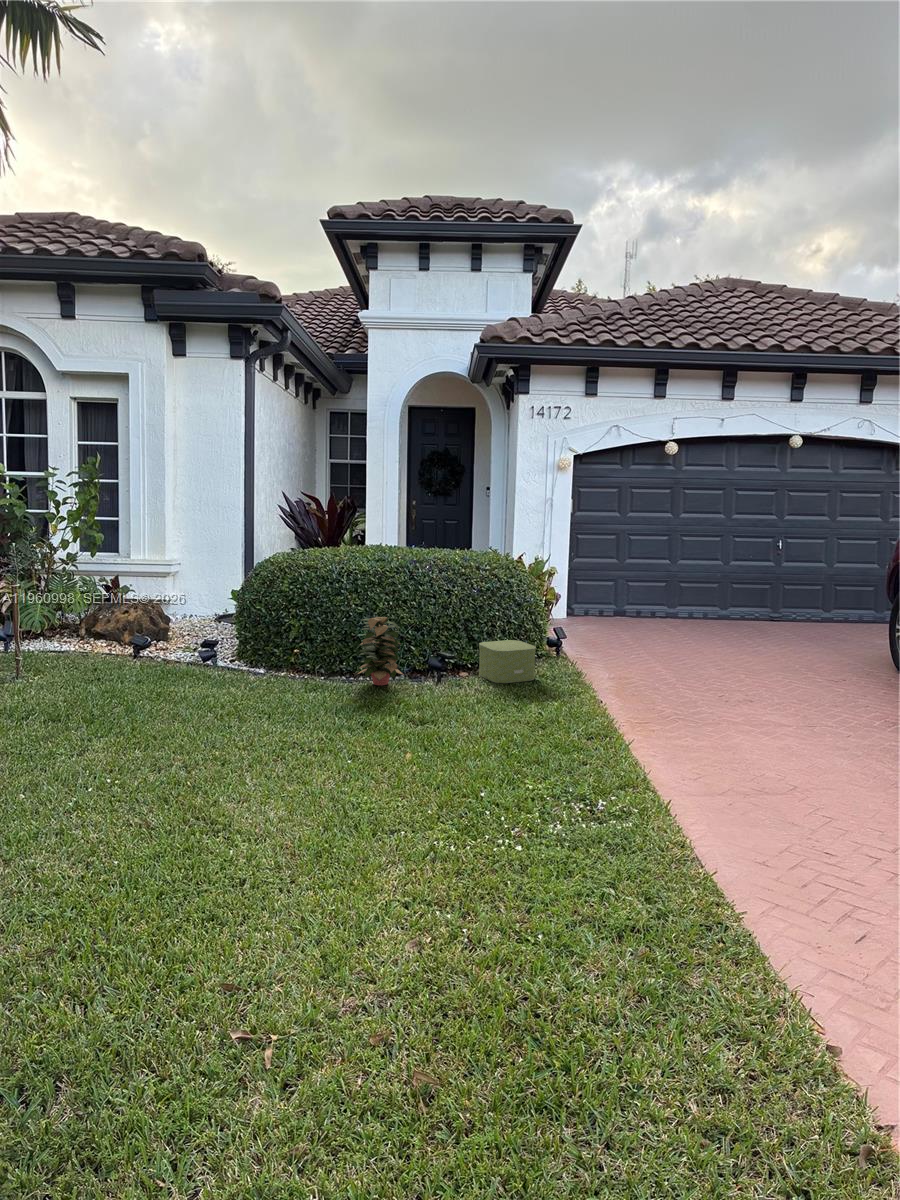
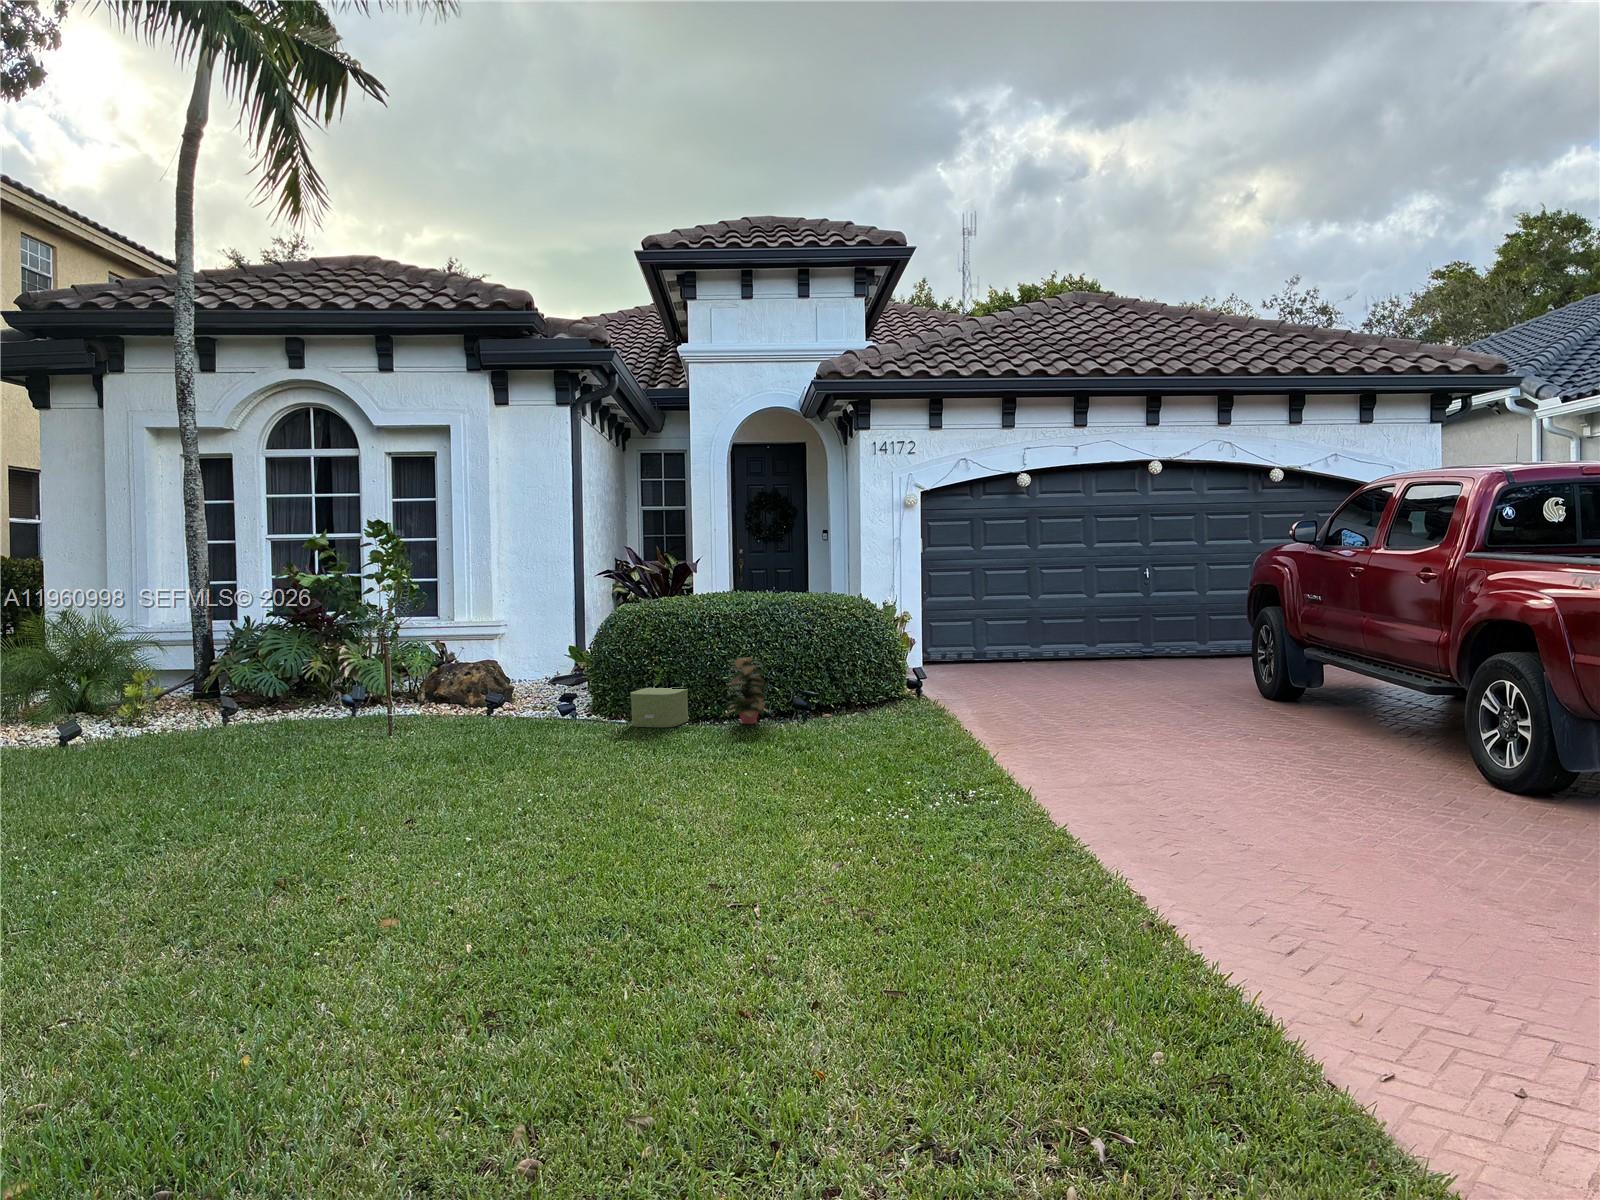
storage box: present [479,640,536,683] -> present [630,688,688,727]

